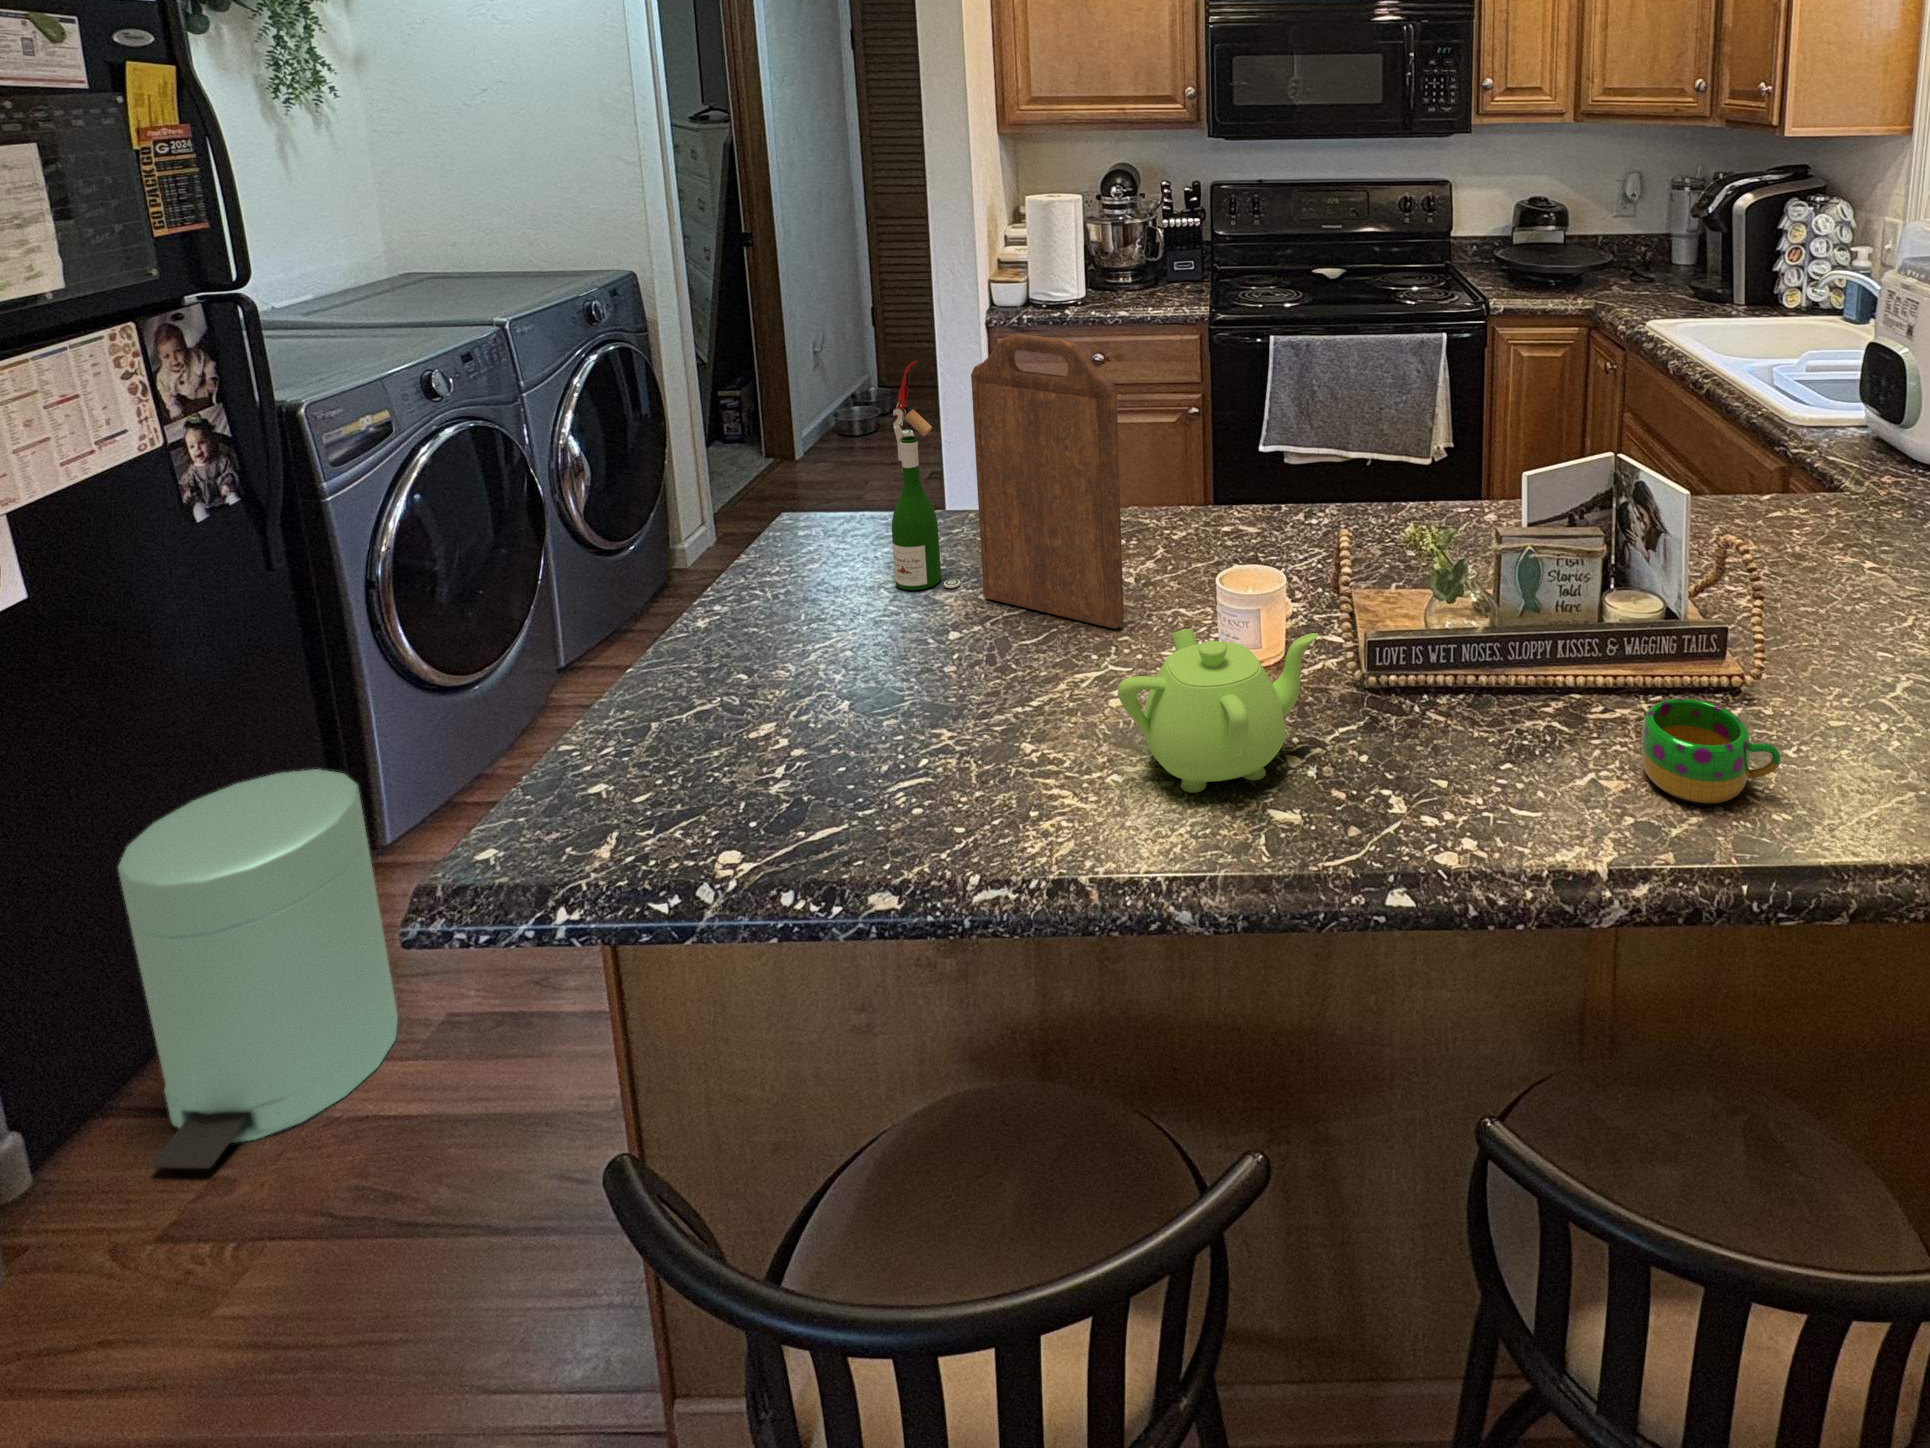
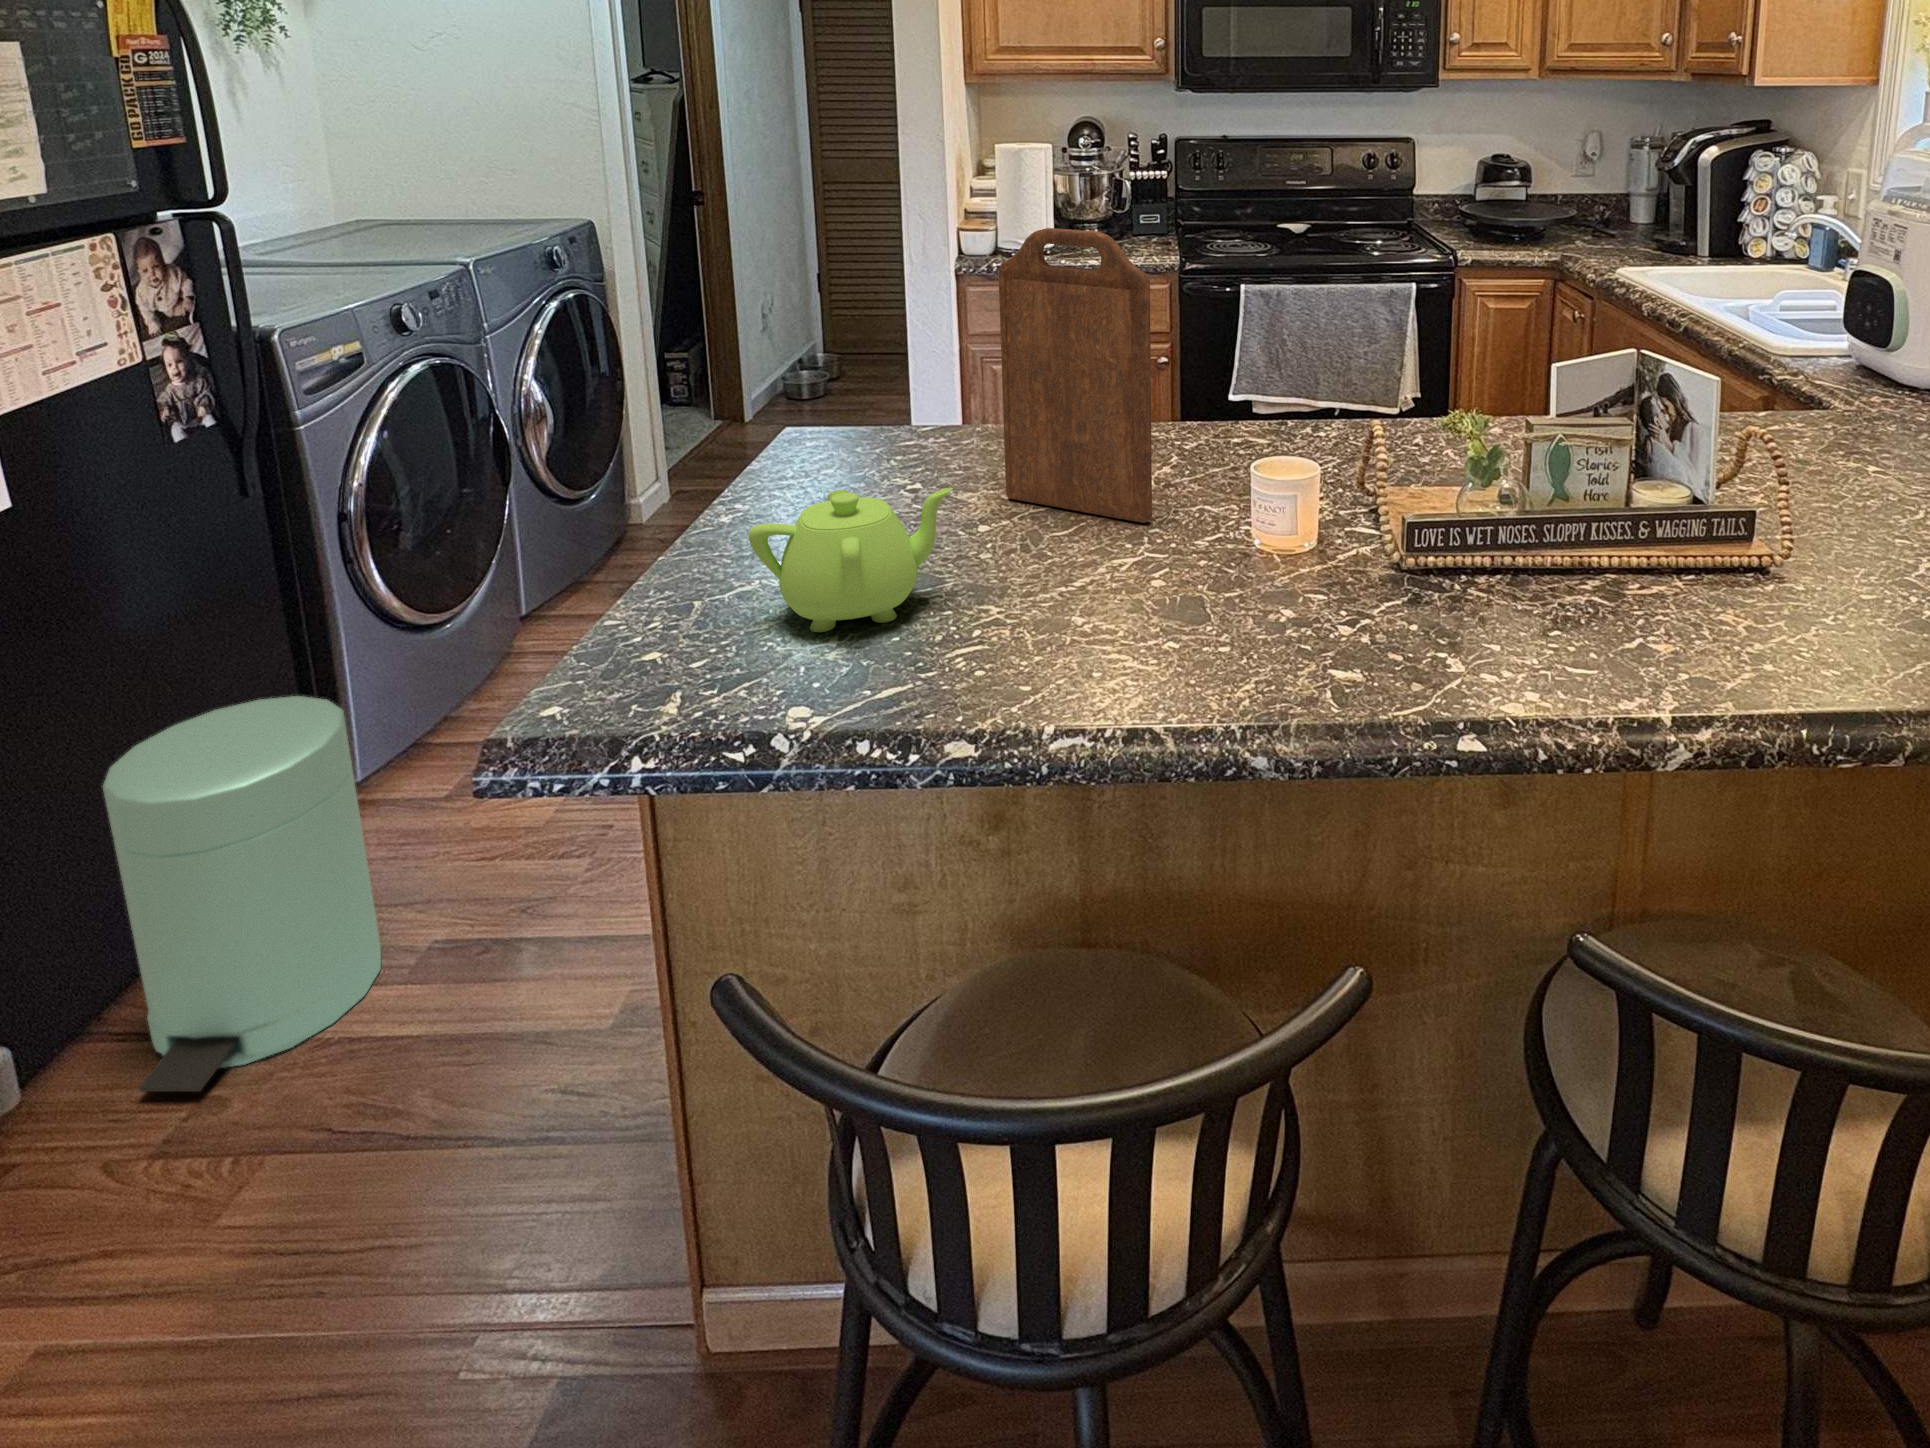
wine bottle: present [892,360,960,590] -> none [912,259,980,492]
teapot: present [1118,629,1318,793] -> present [749,488,953,632]
mug: present [1642,698,1781,805] -> none [1687,567,1827,663]

